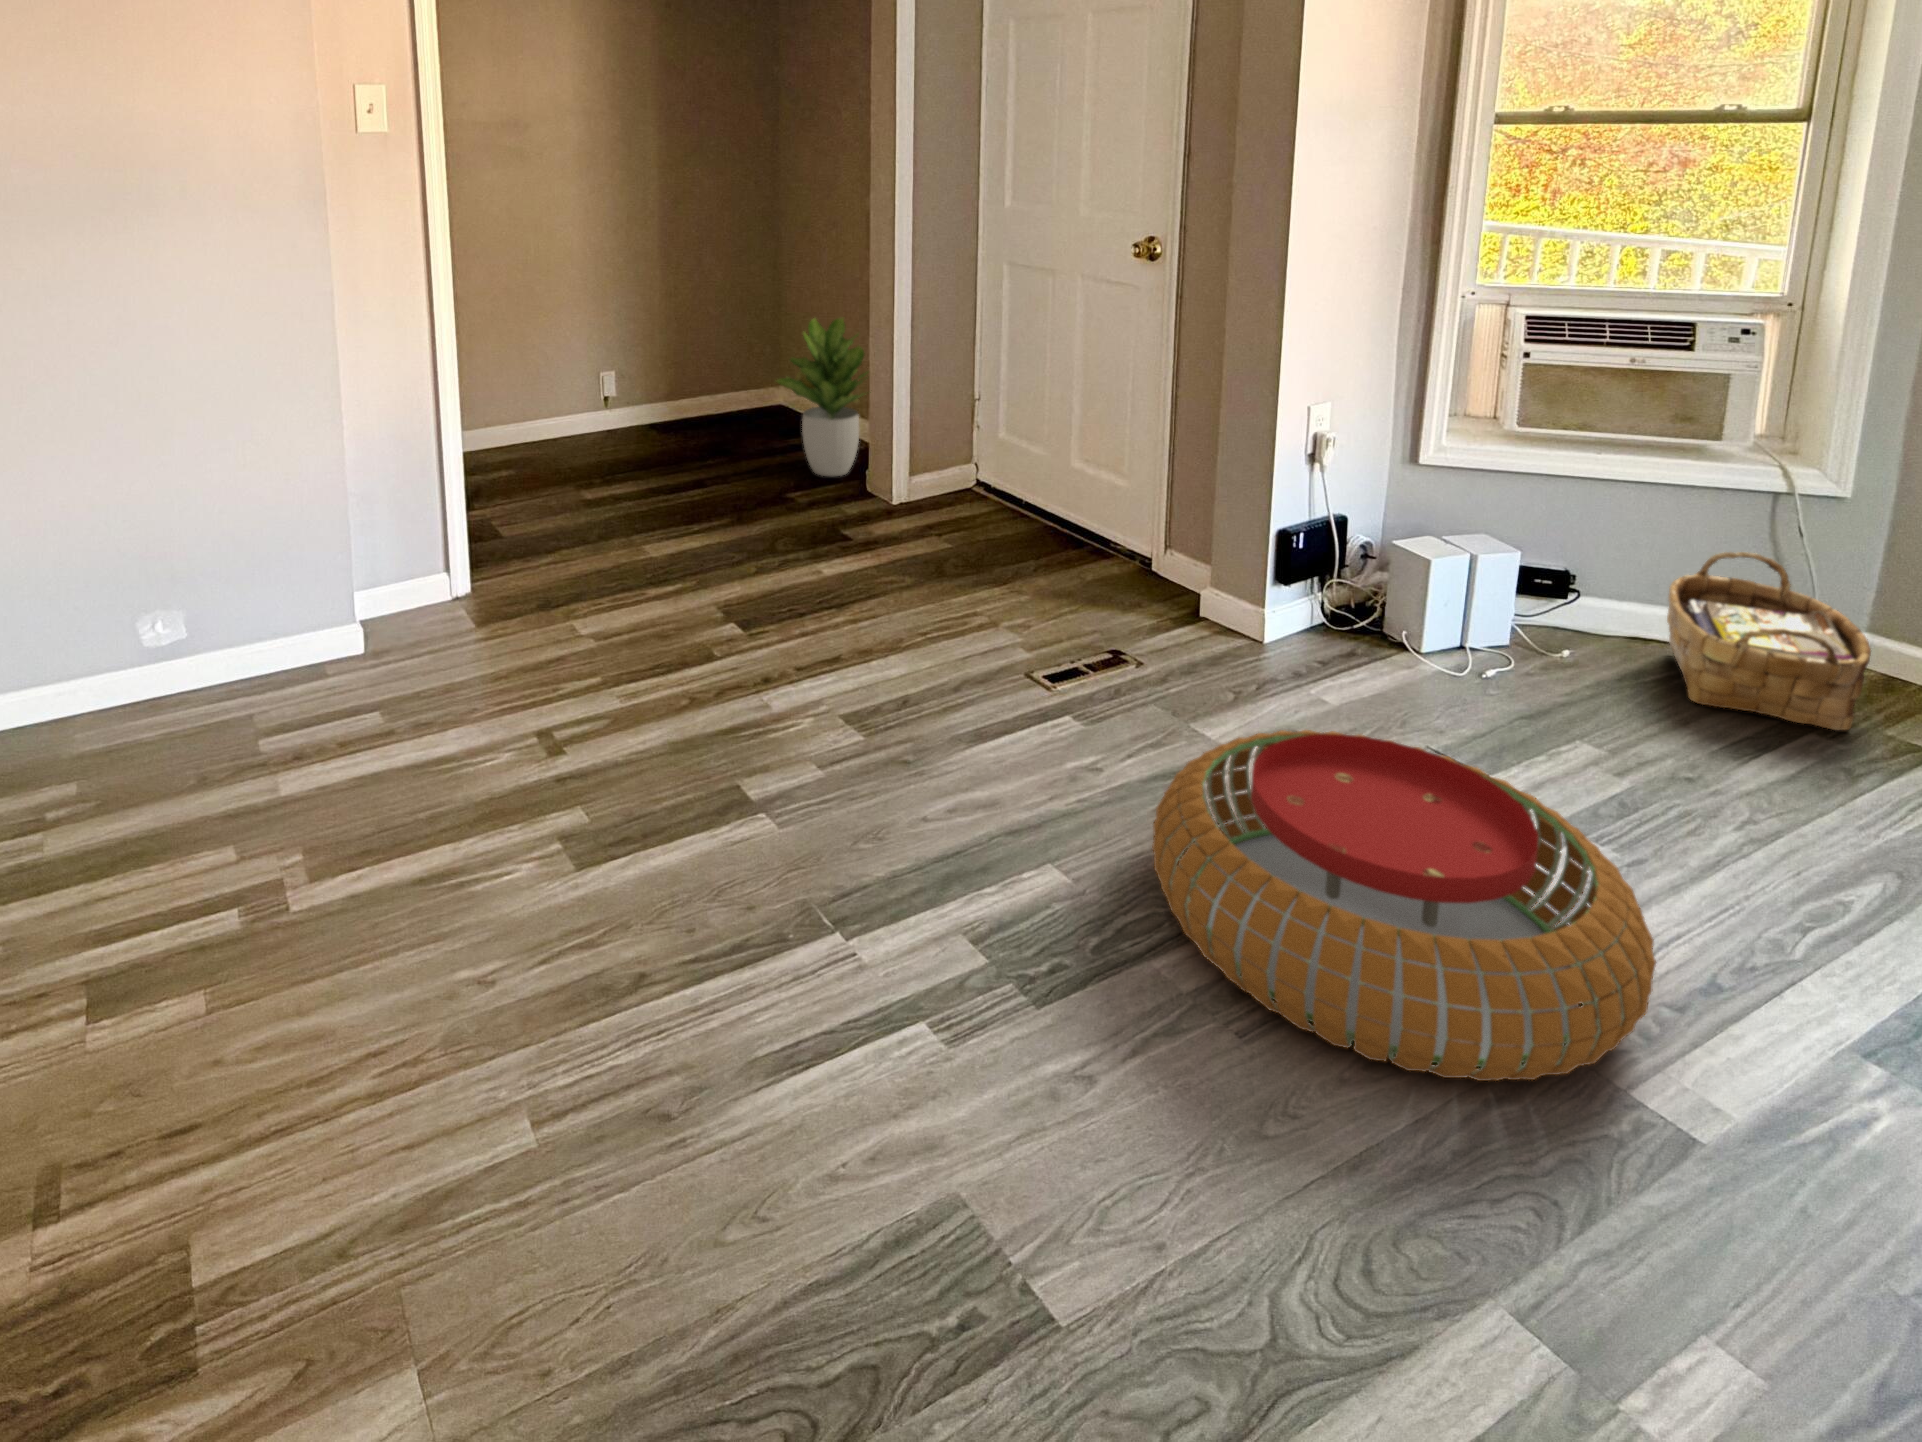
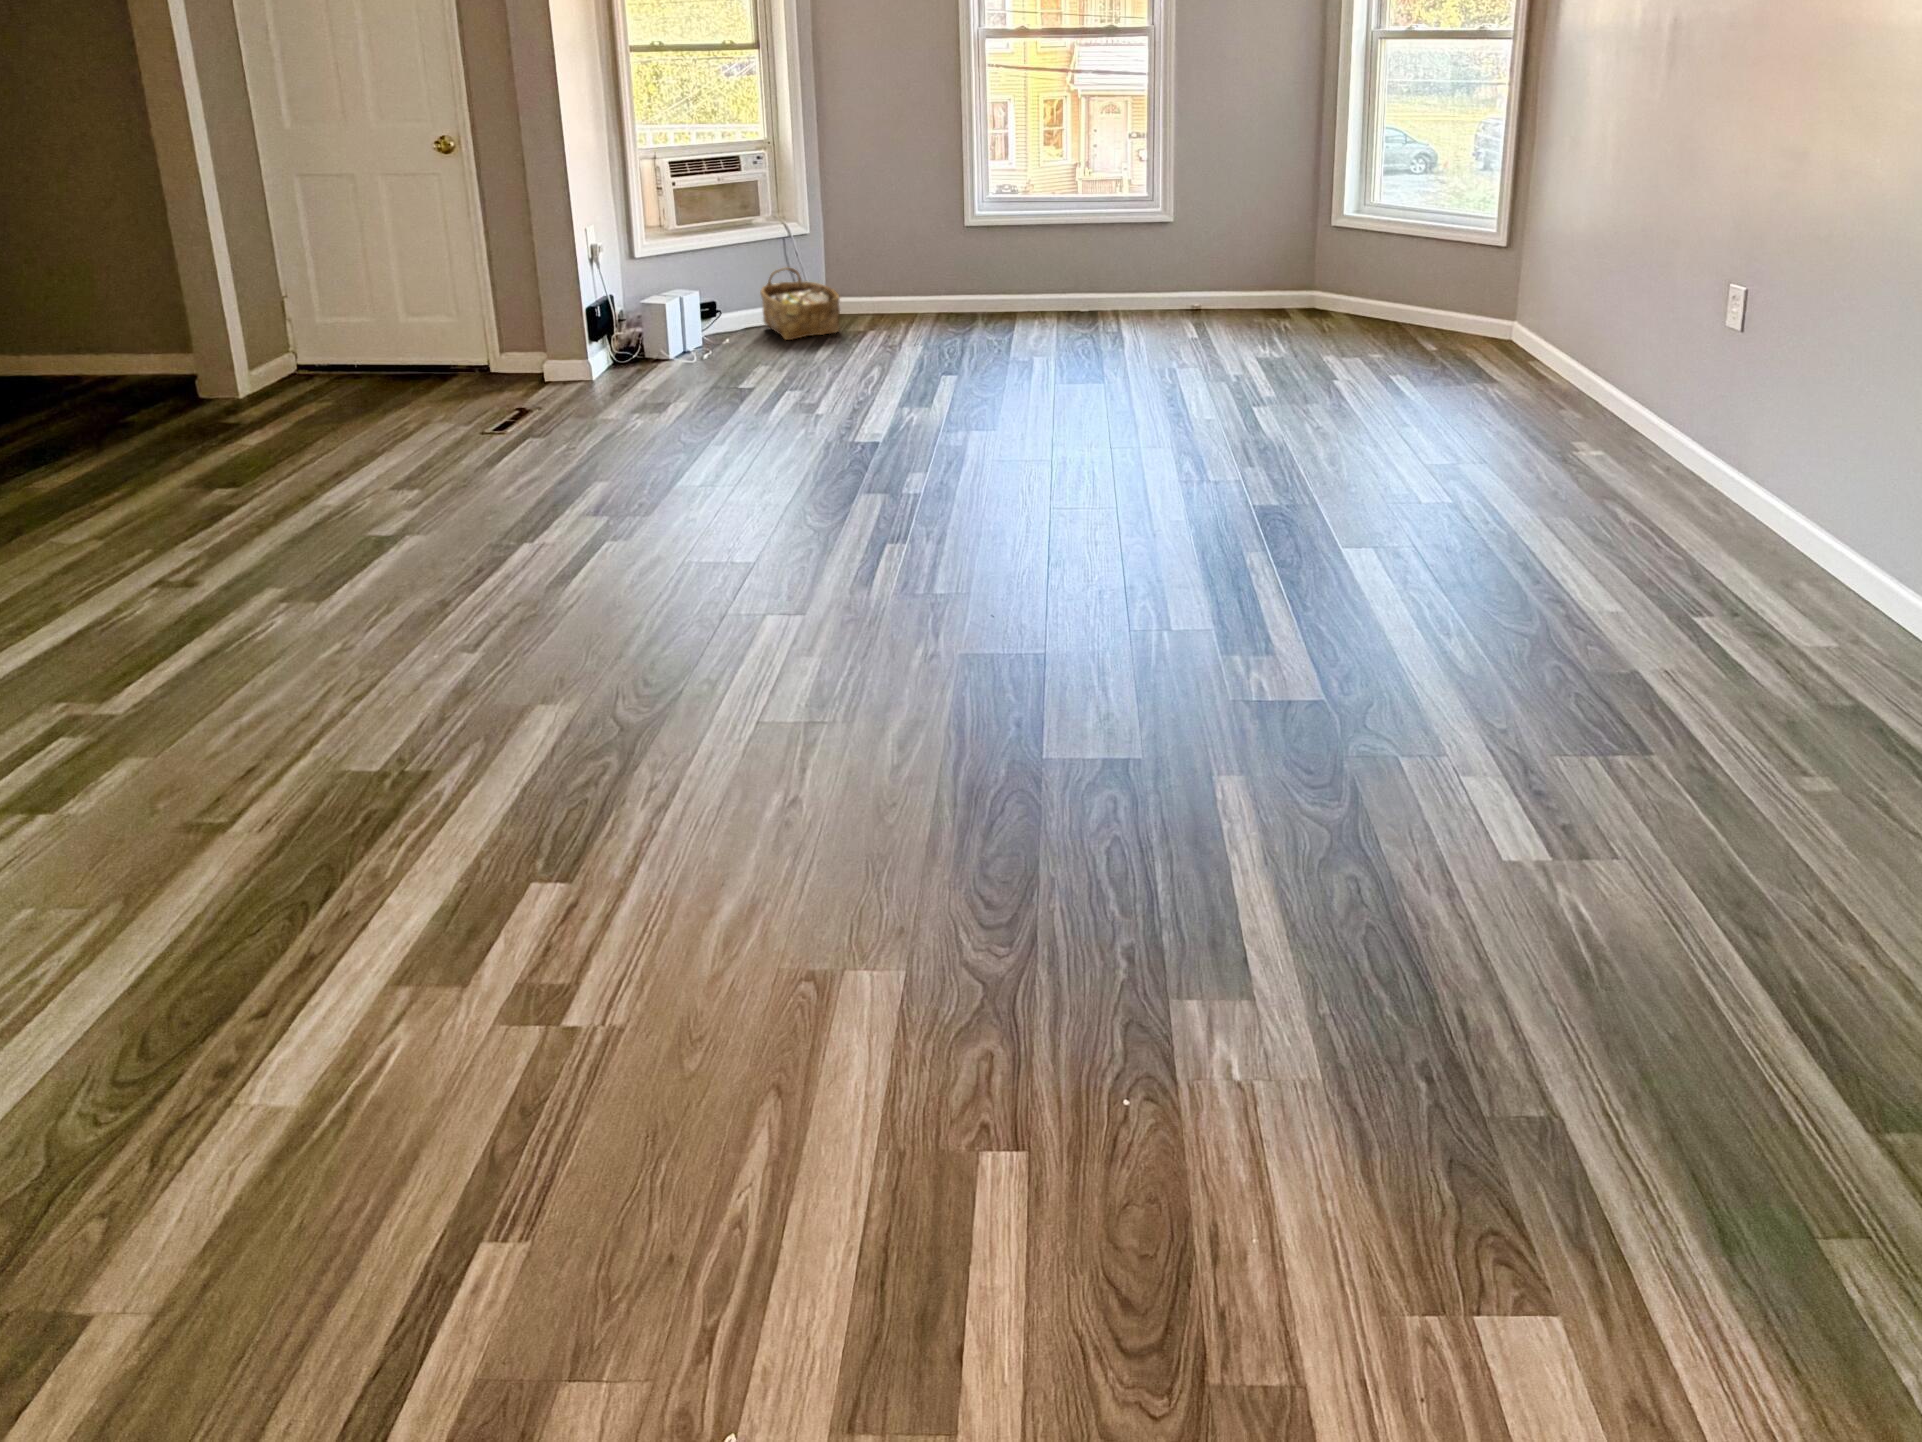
potted plant: present [776,318,871,476] -> none [48,249,177,406]
pouf: present [1152,730,1656,1081] -> none [637,356,849,474]

